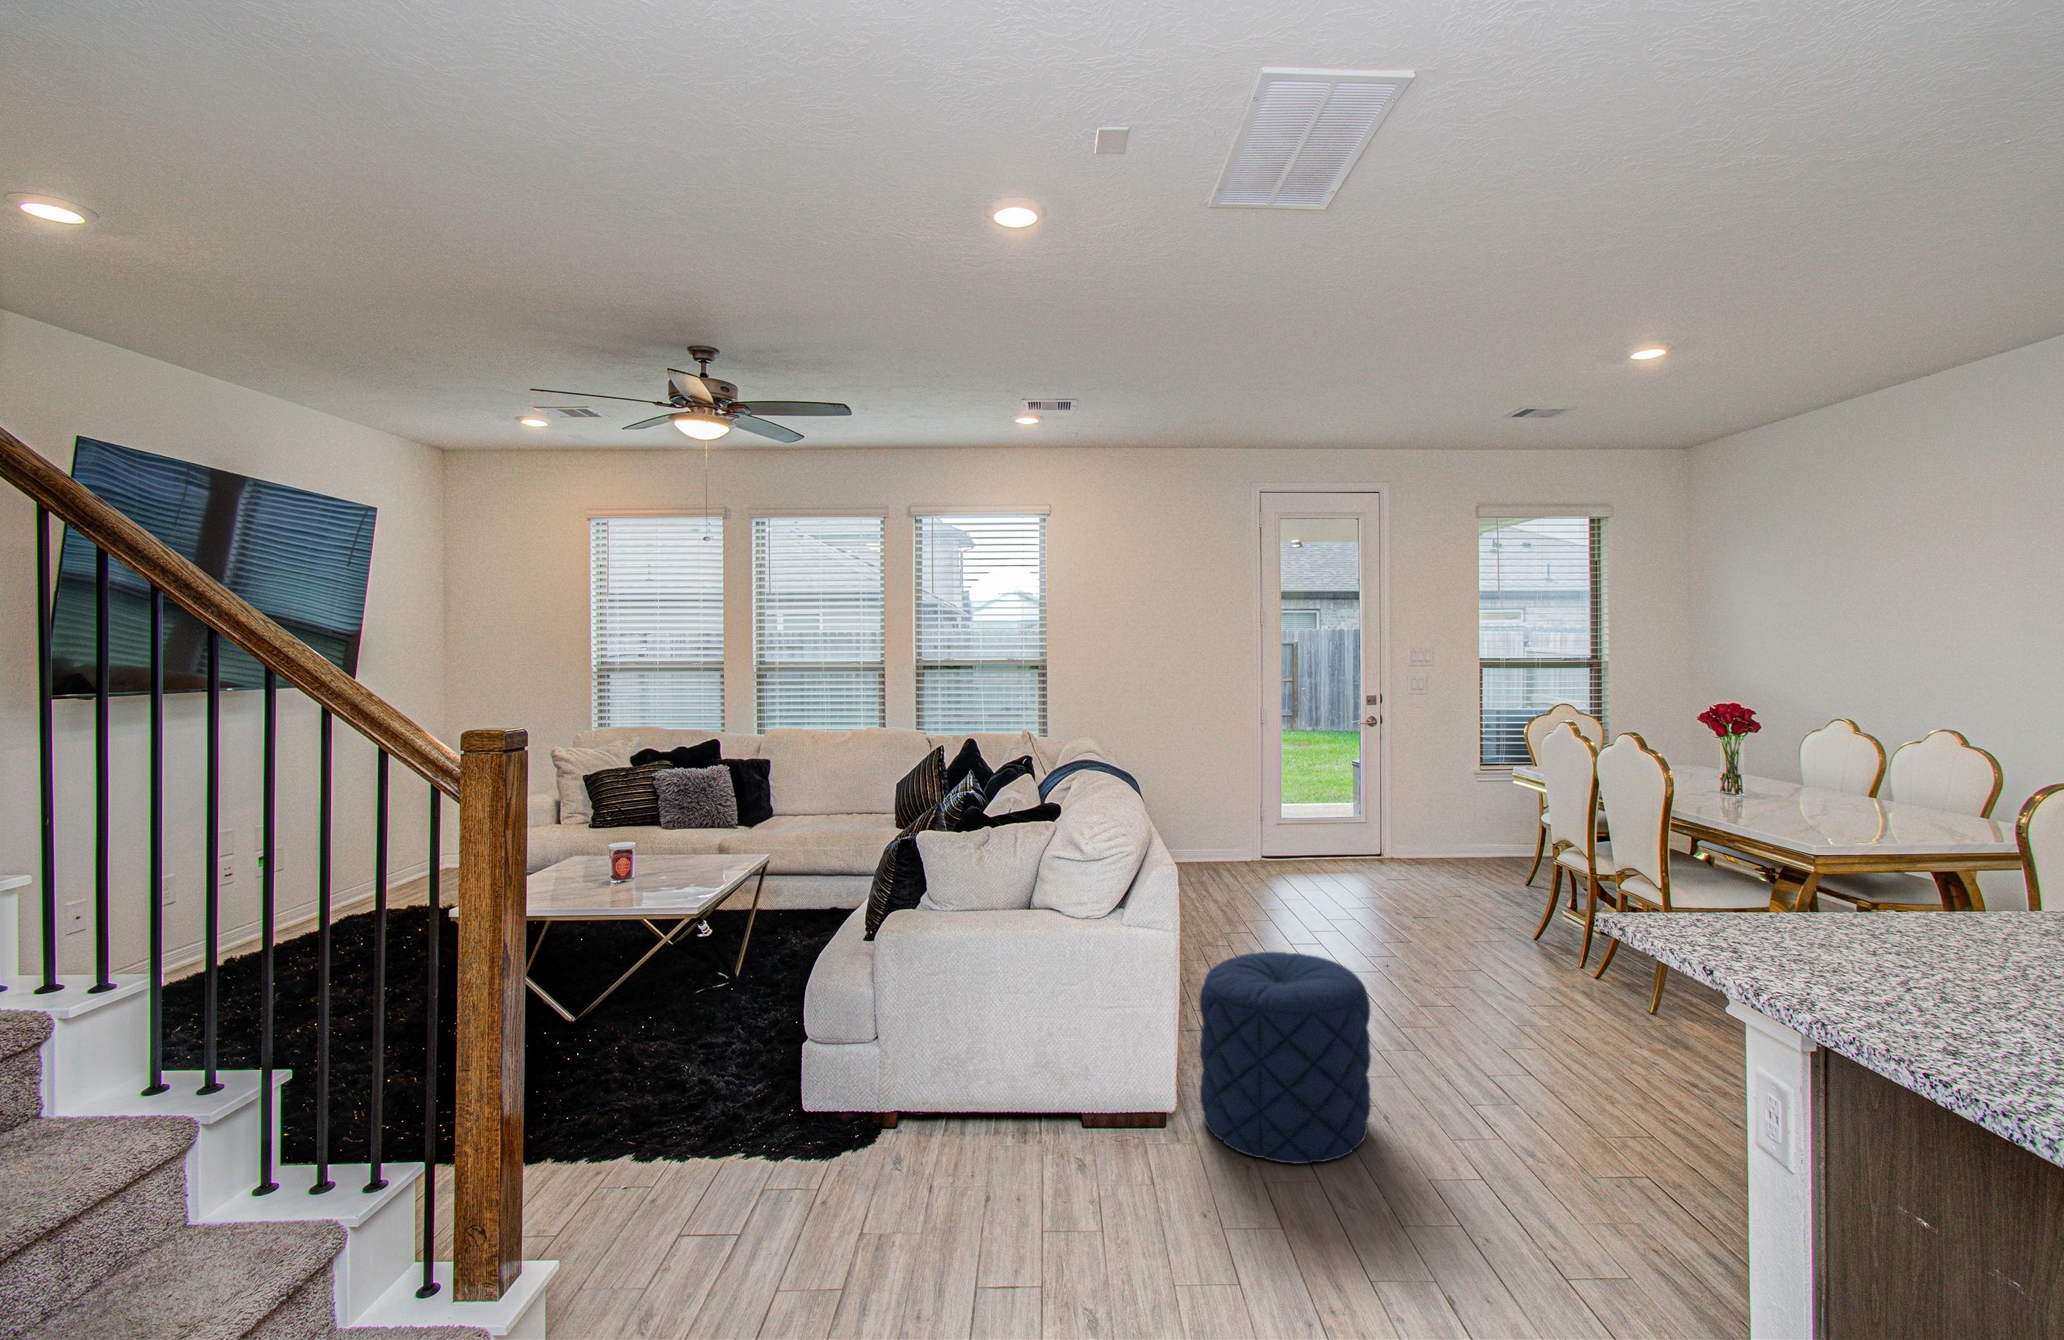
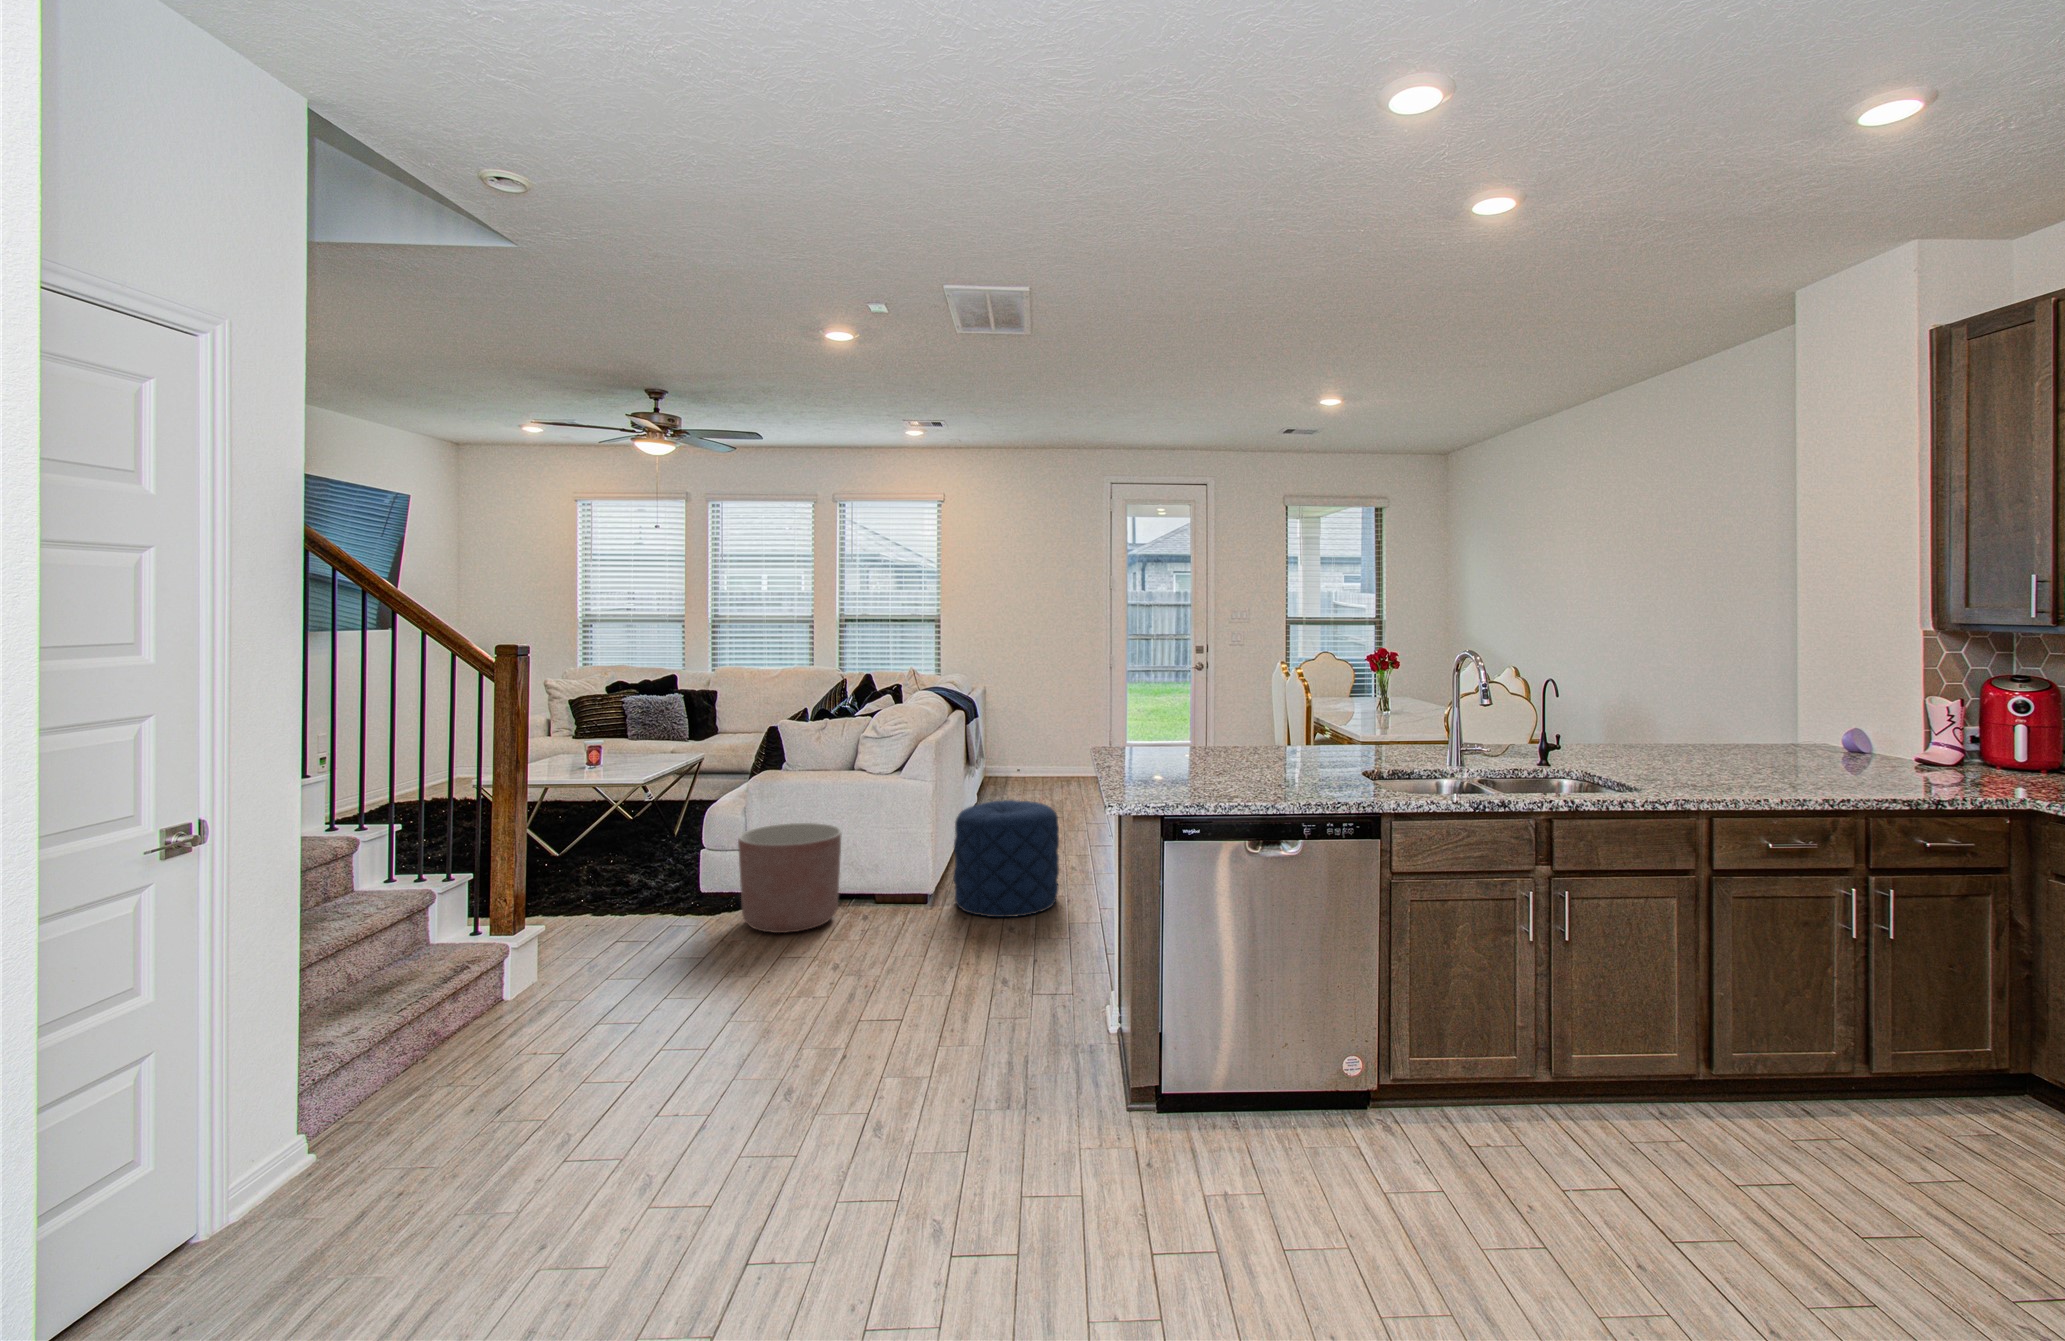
planter: none [875,1000,1039,1210] -> present [738,823,841,933]

